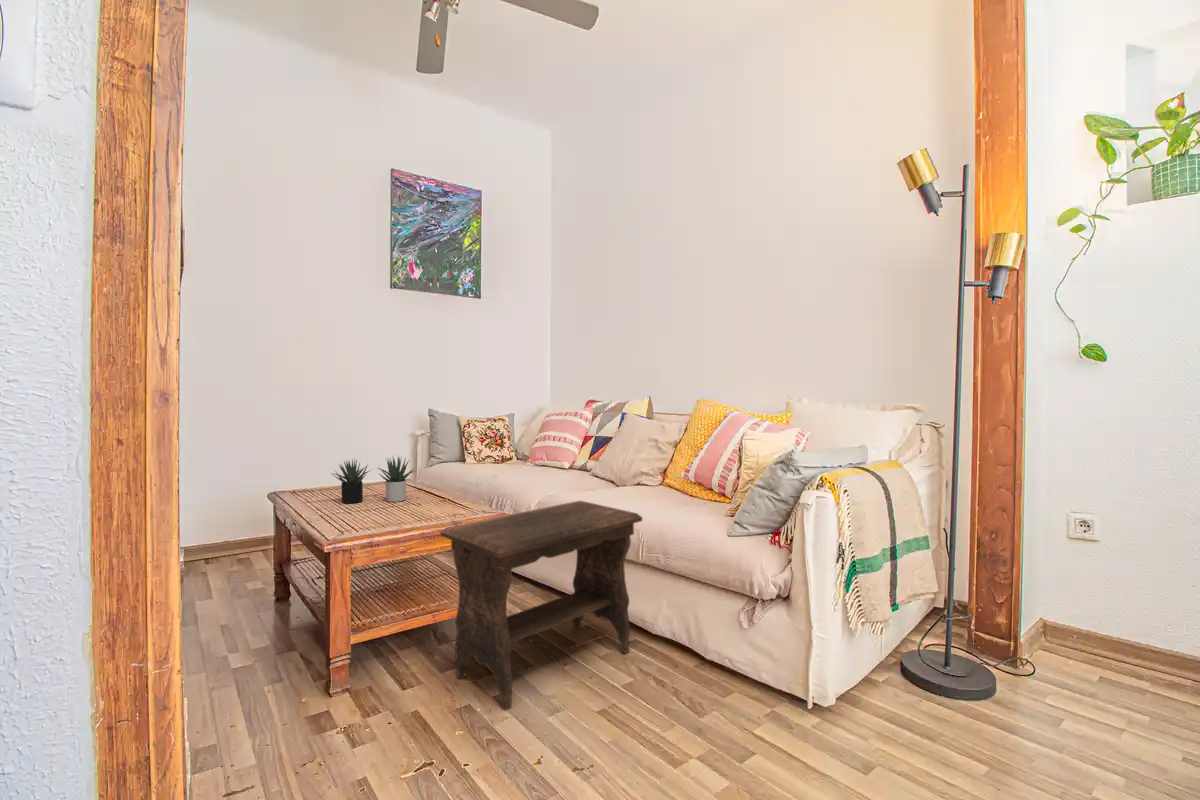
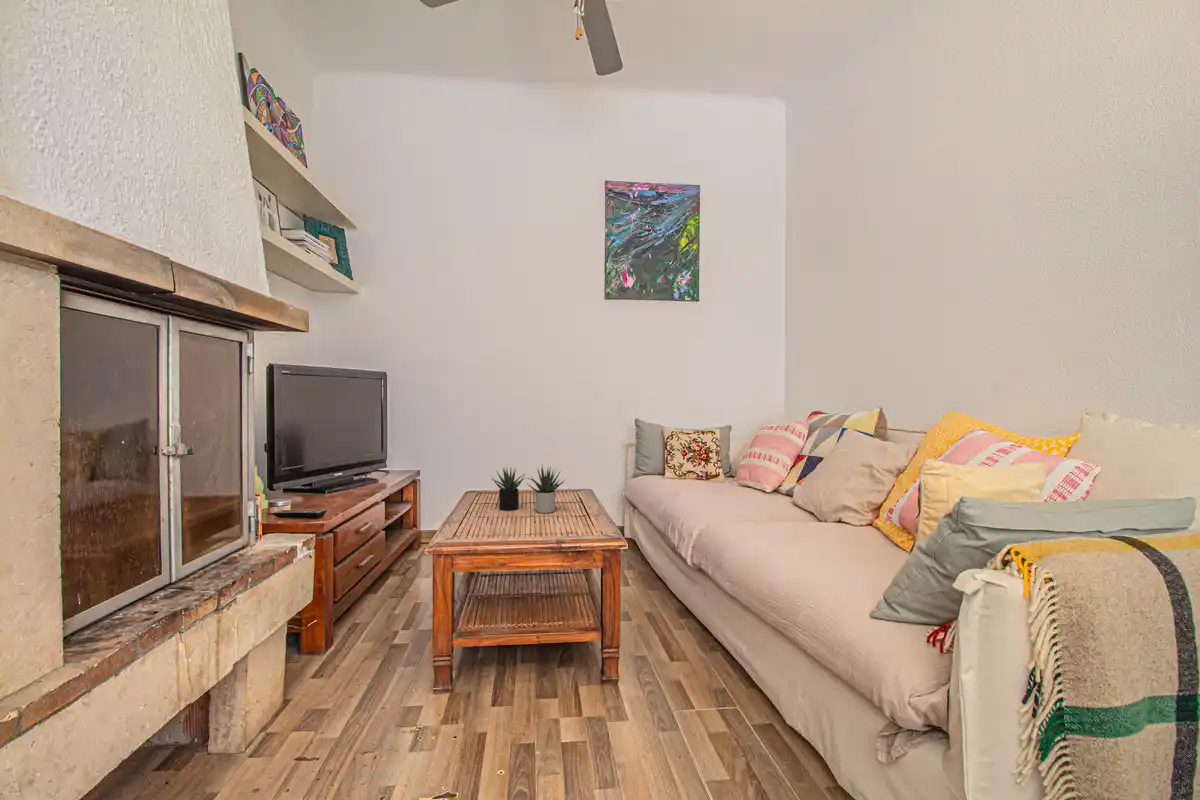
footstool: present [441,501,642,711] -> none [529,535,769,772]

